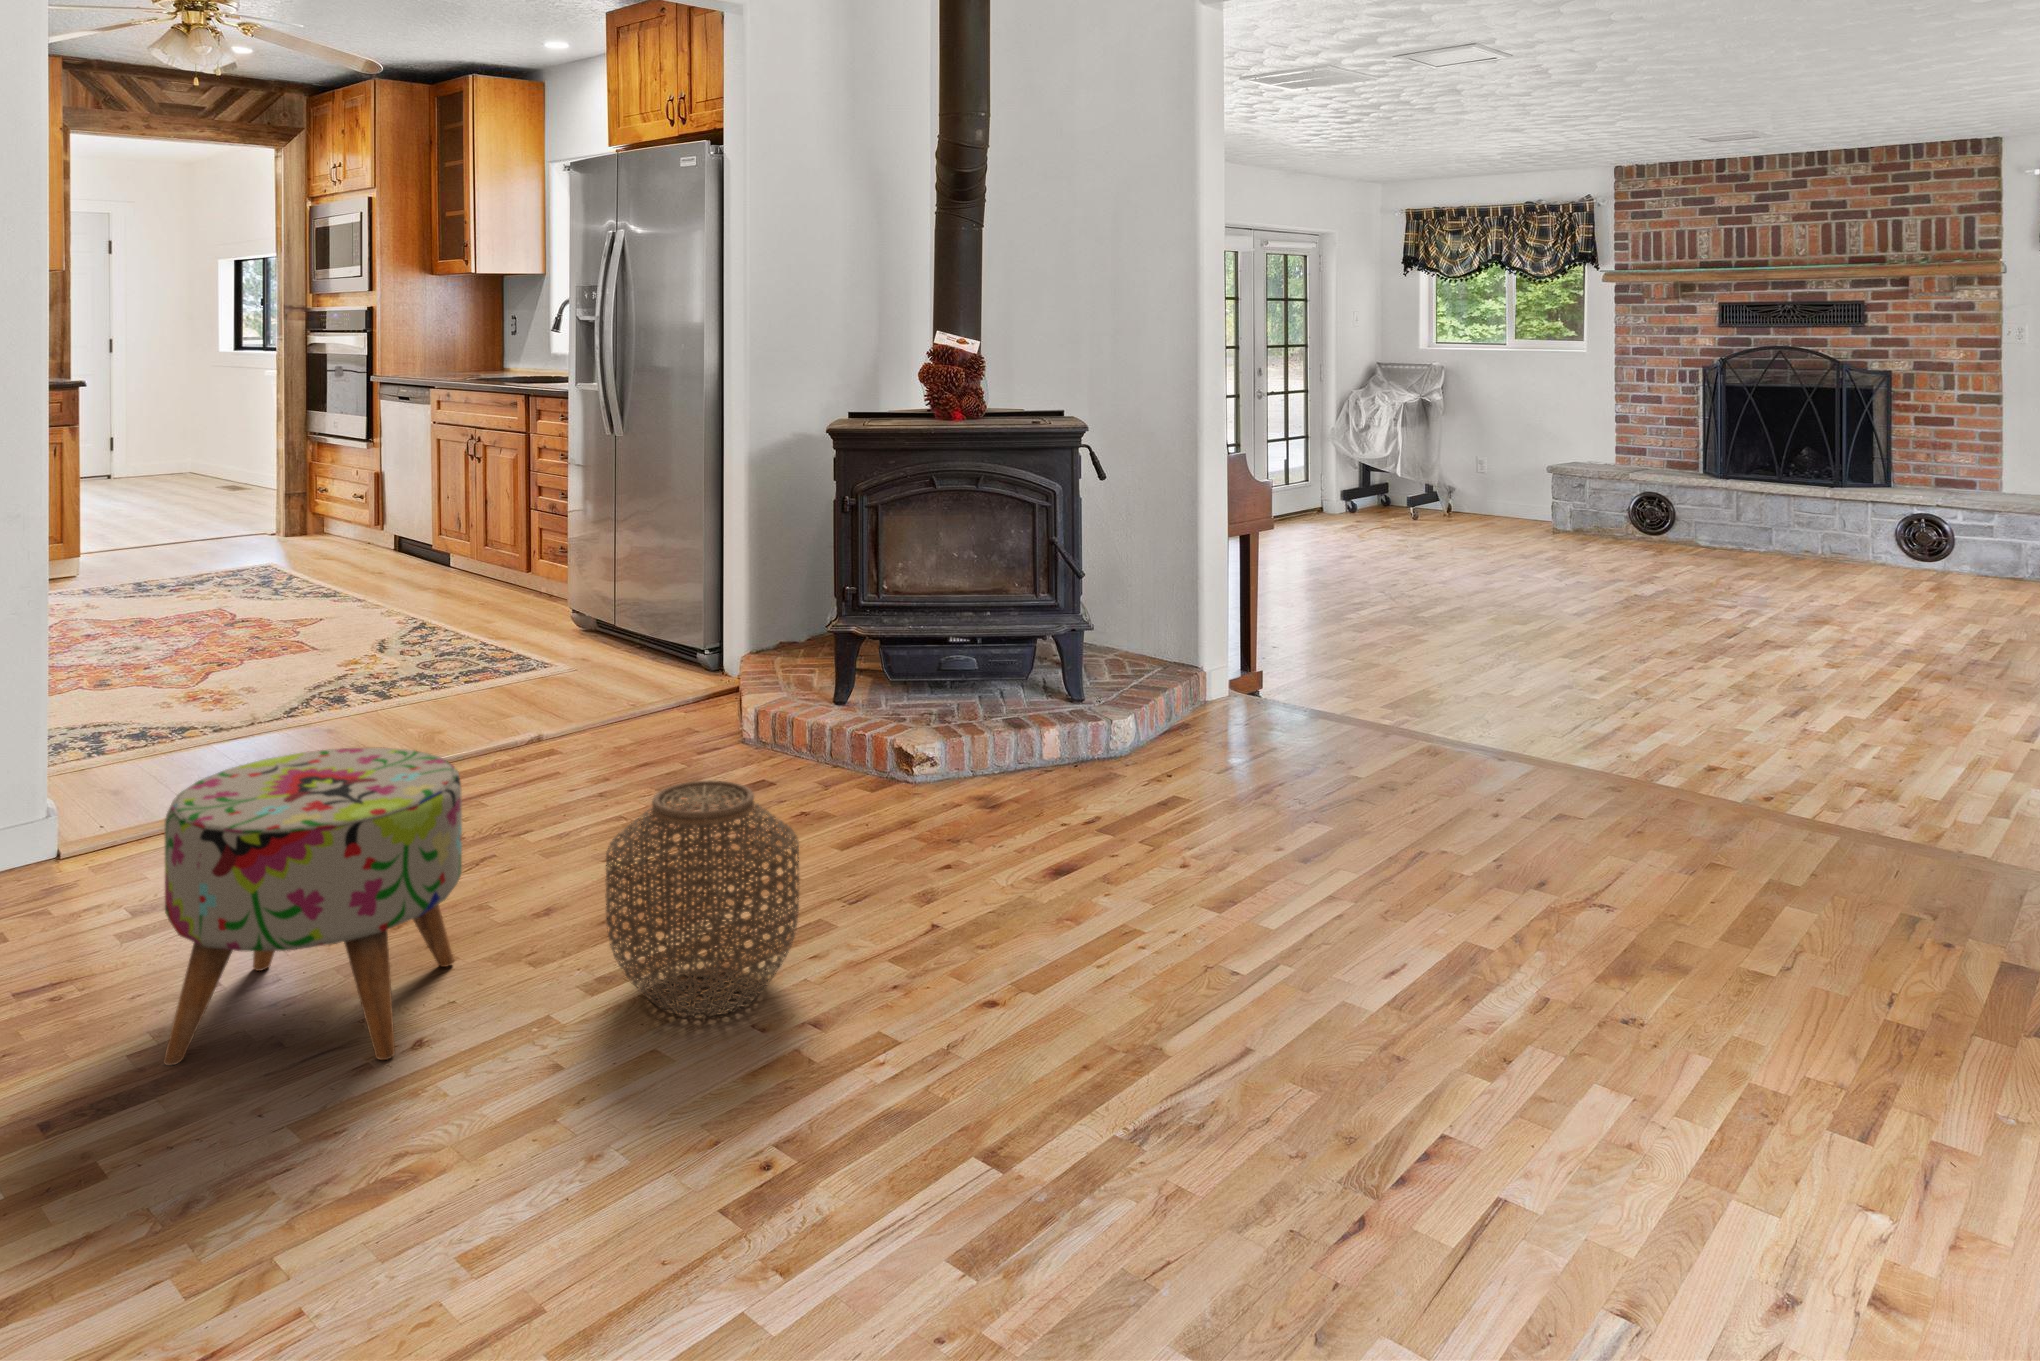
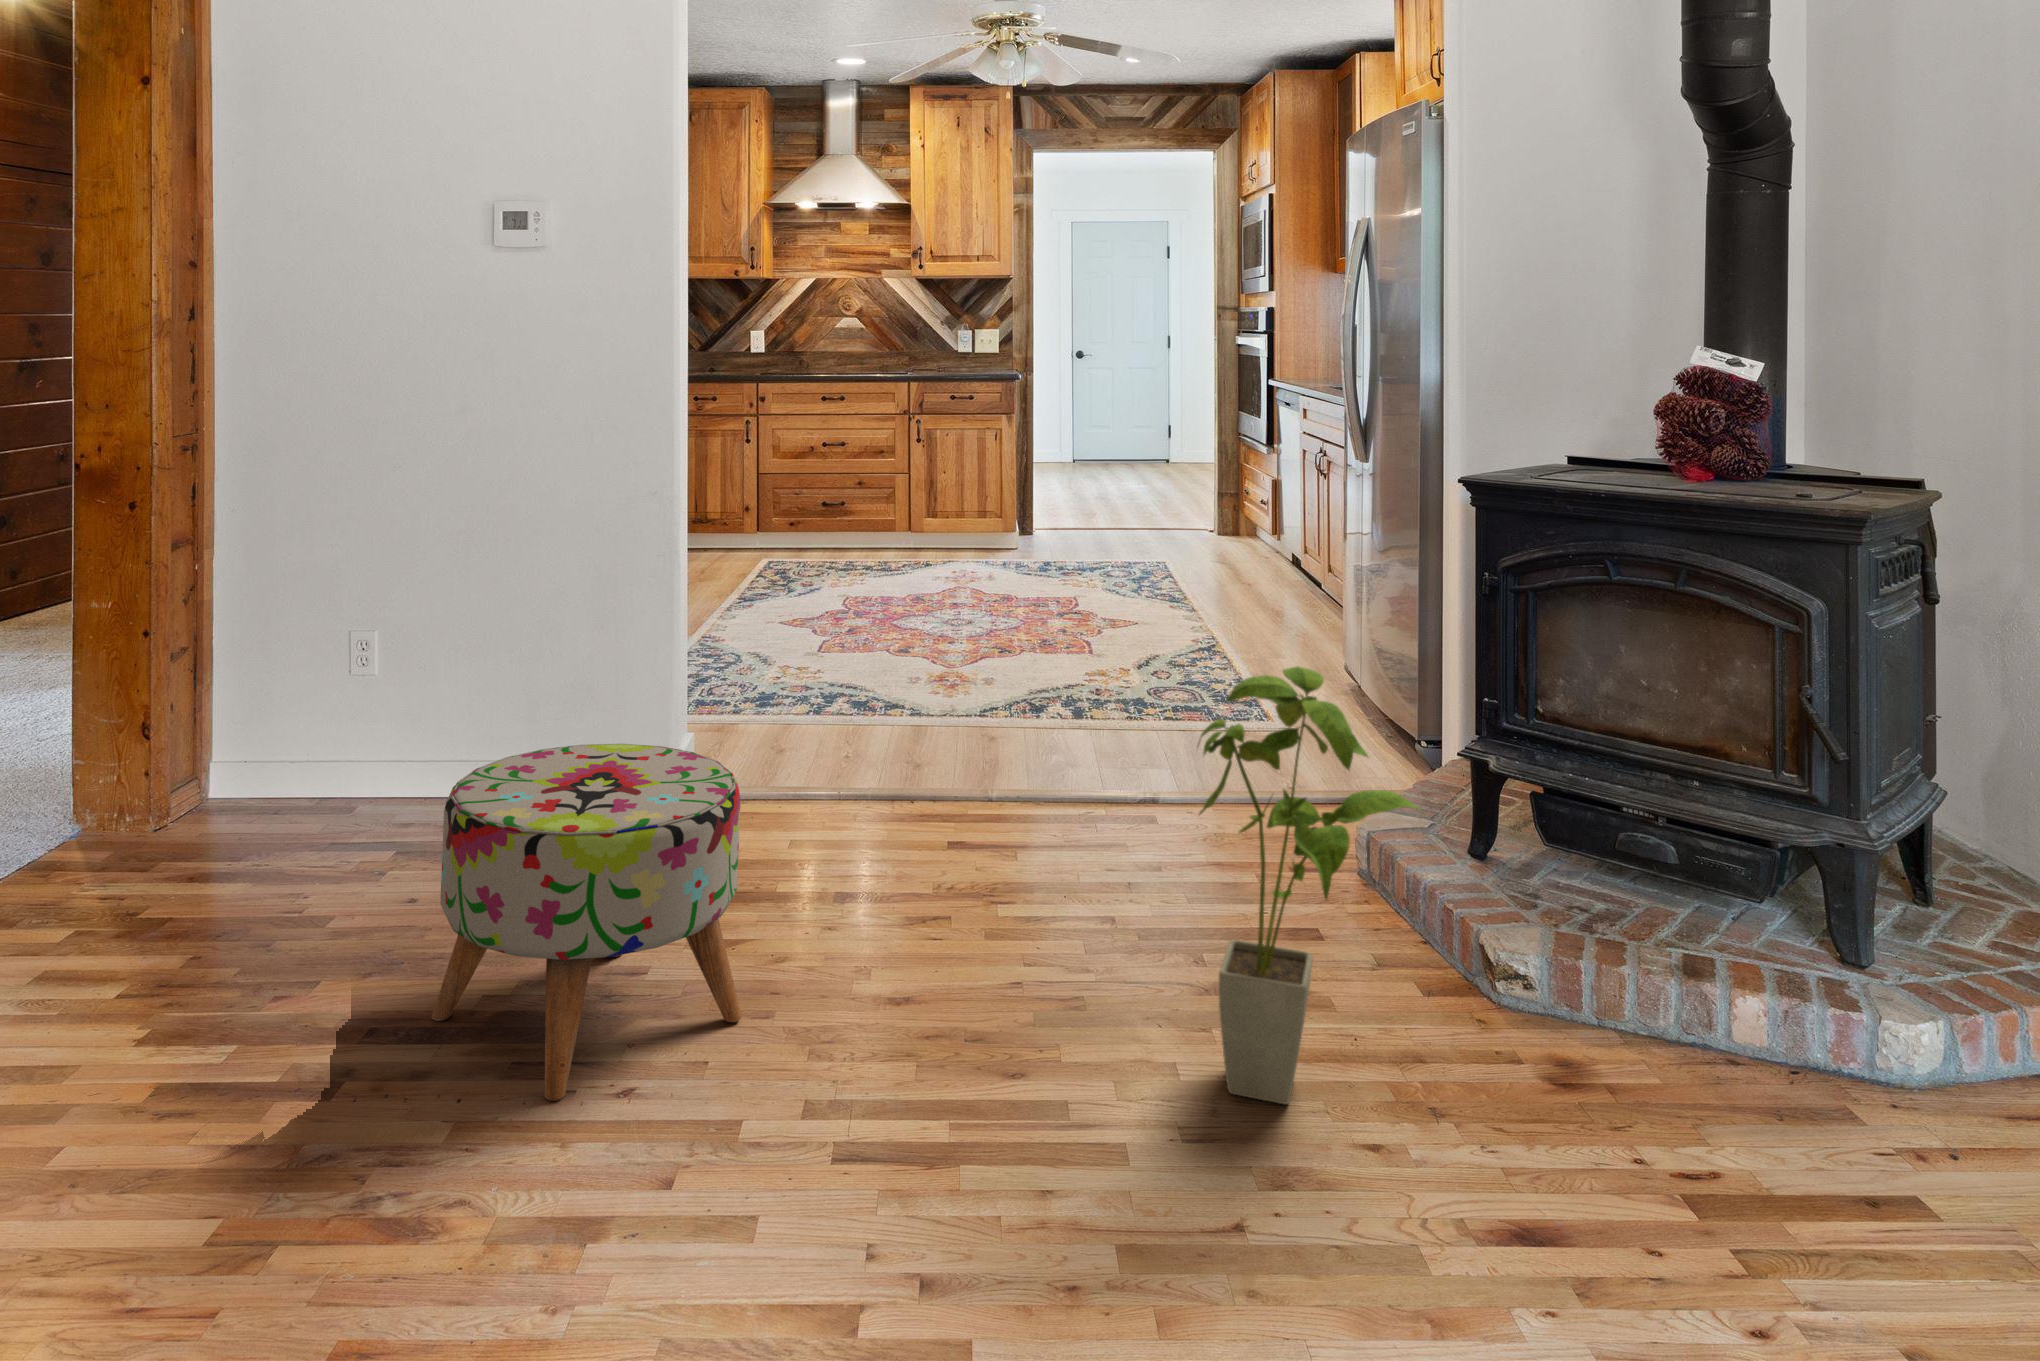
house plant: none [776,563,929,876] -> present [1198,666,1422,1104]
woven basket: present [606,780,799,1016] -> none [766,899,1017,1223]

